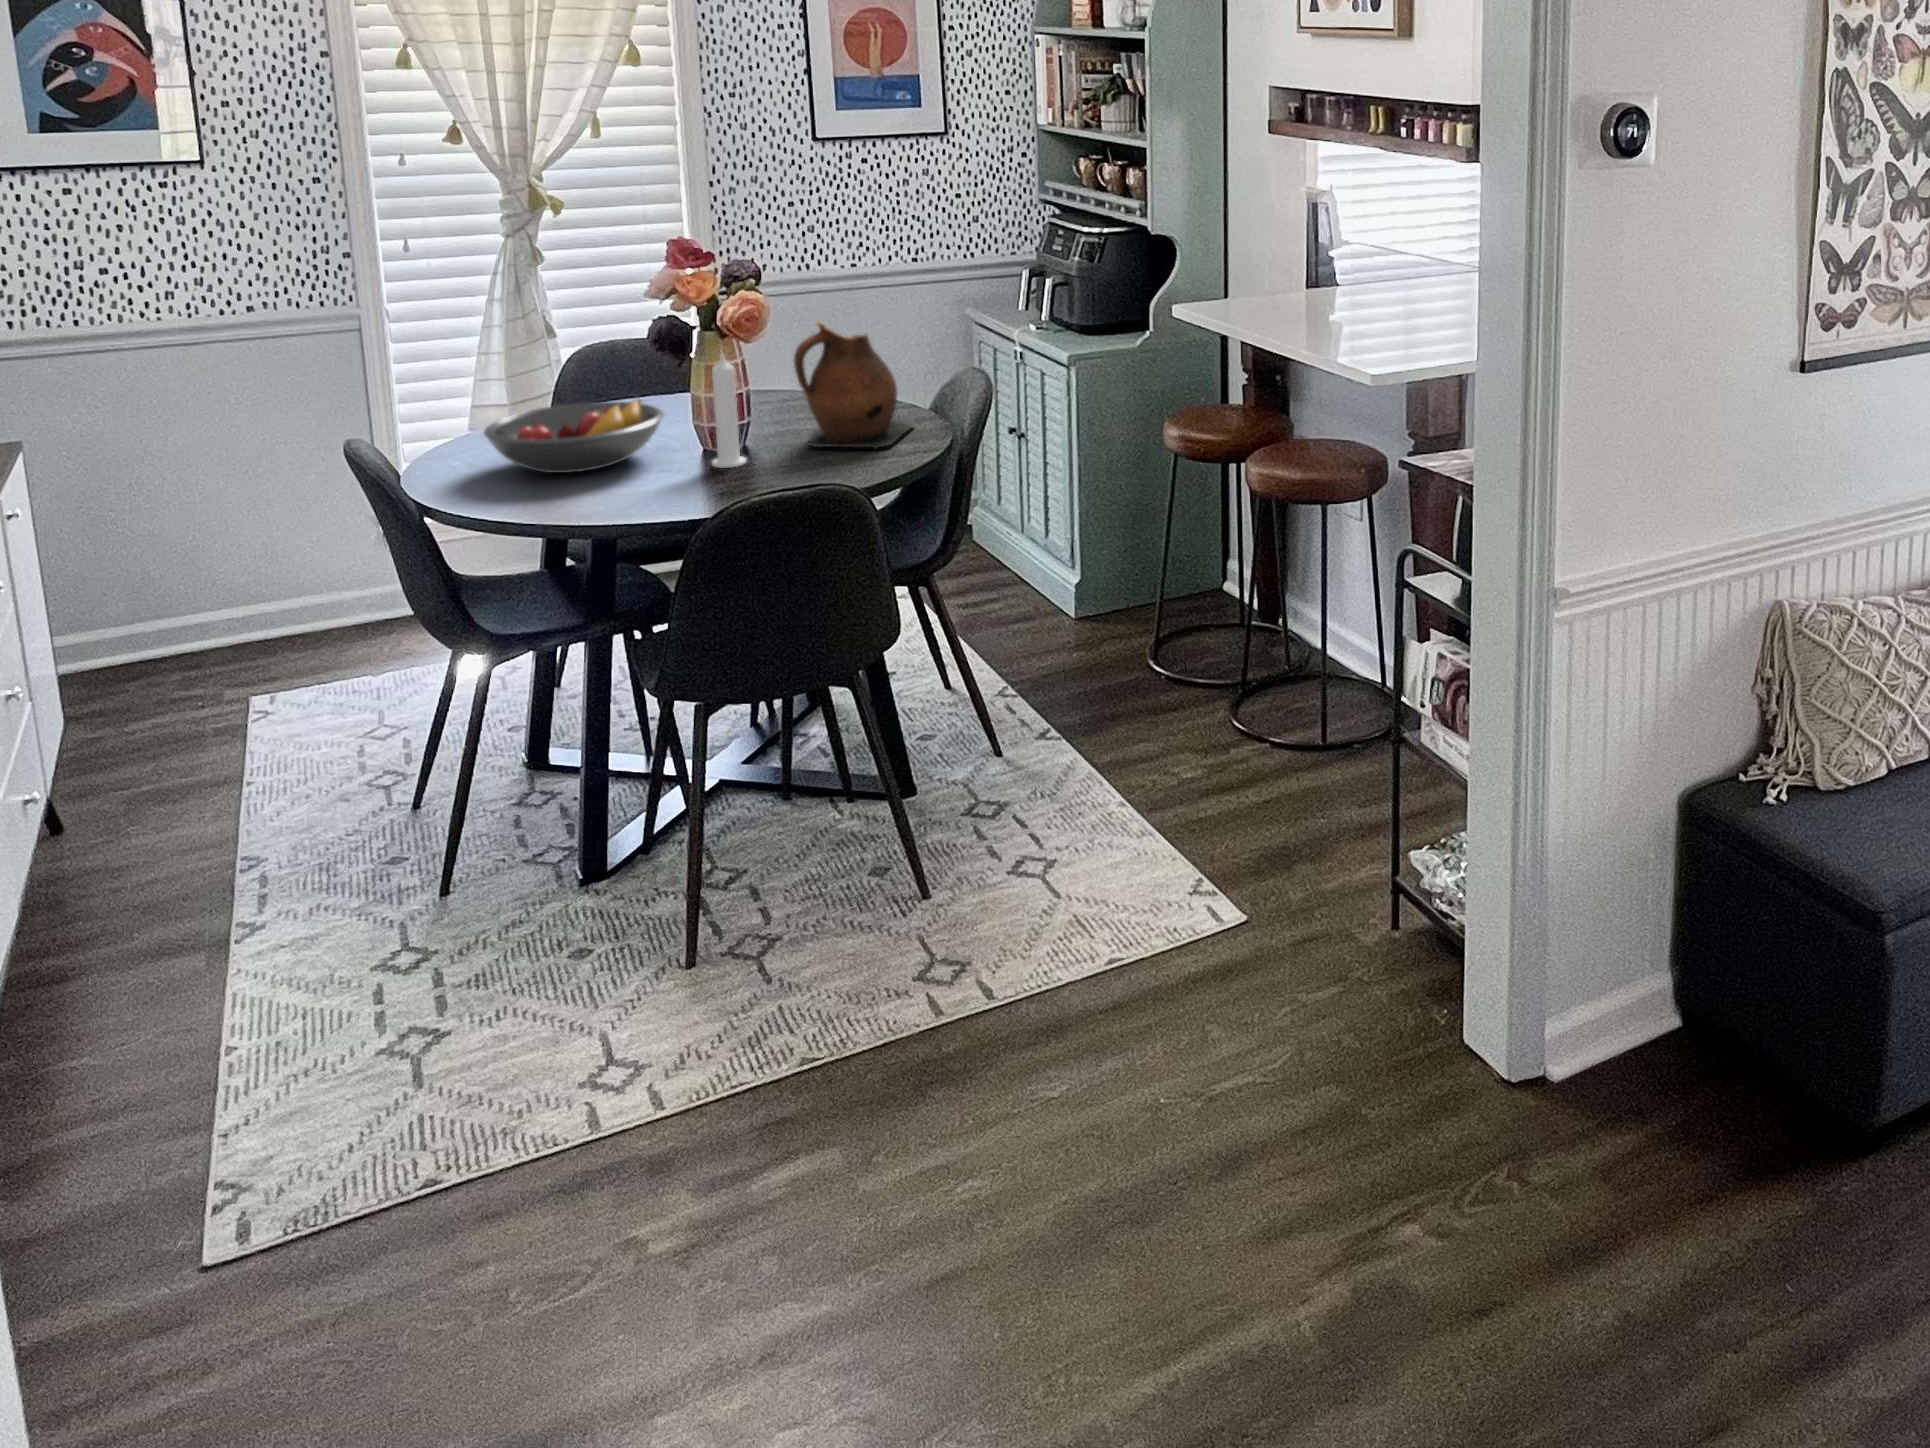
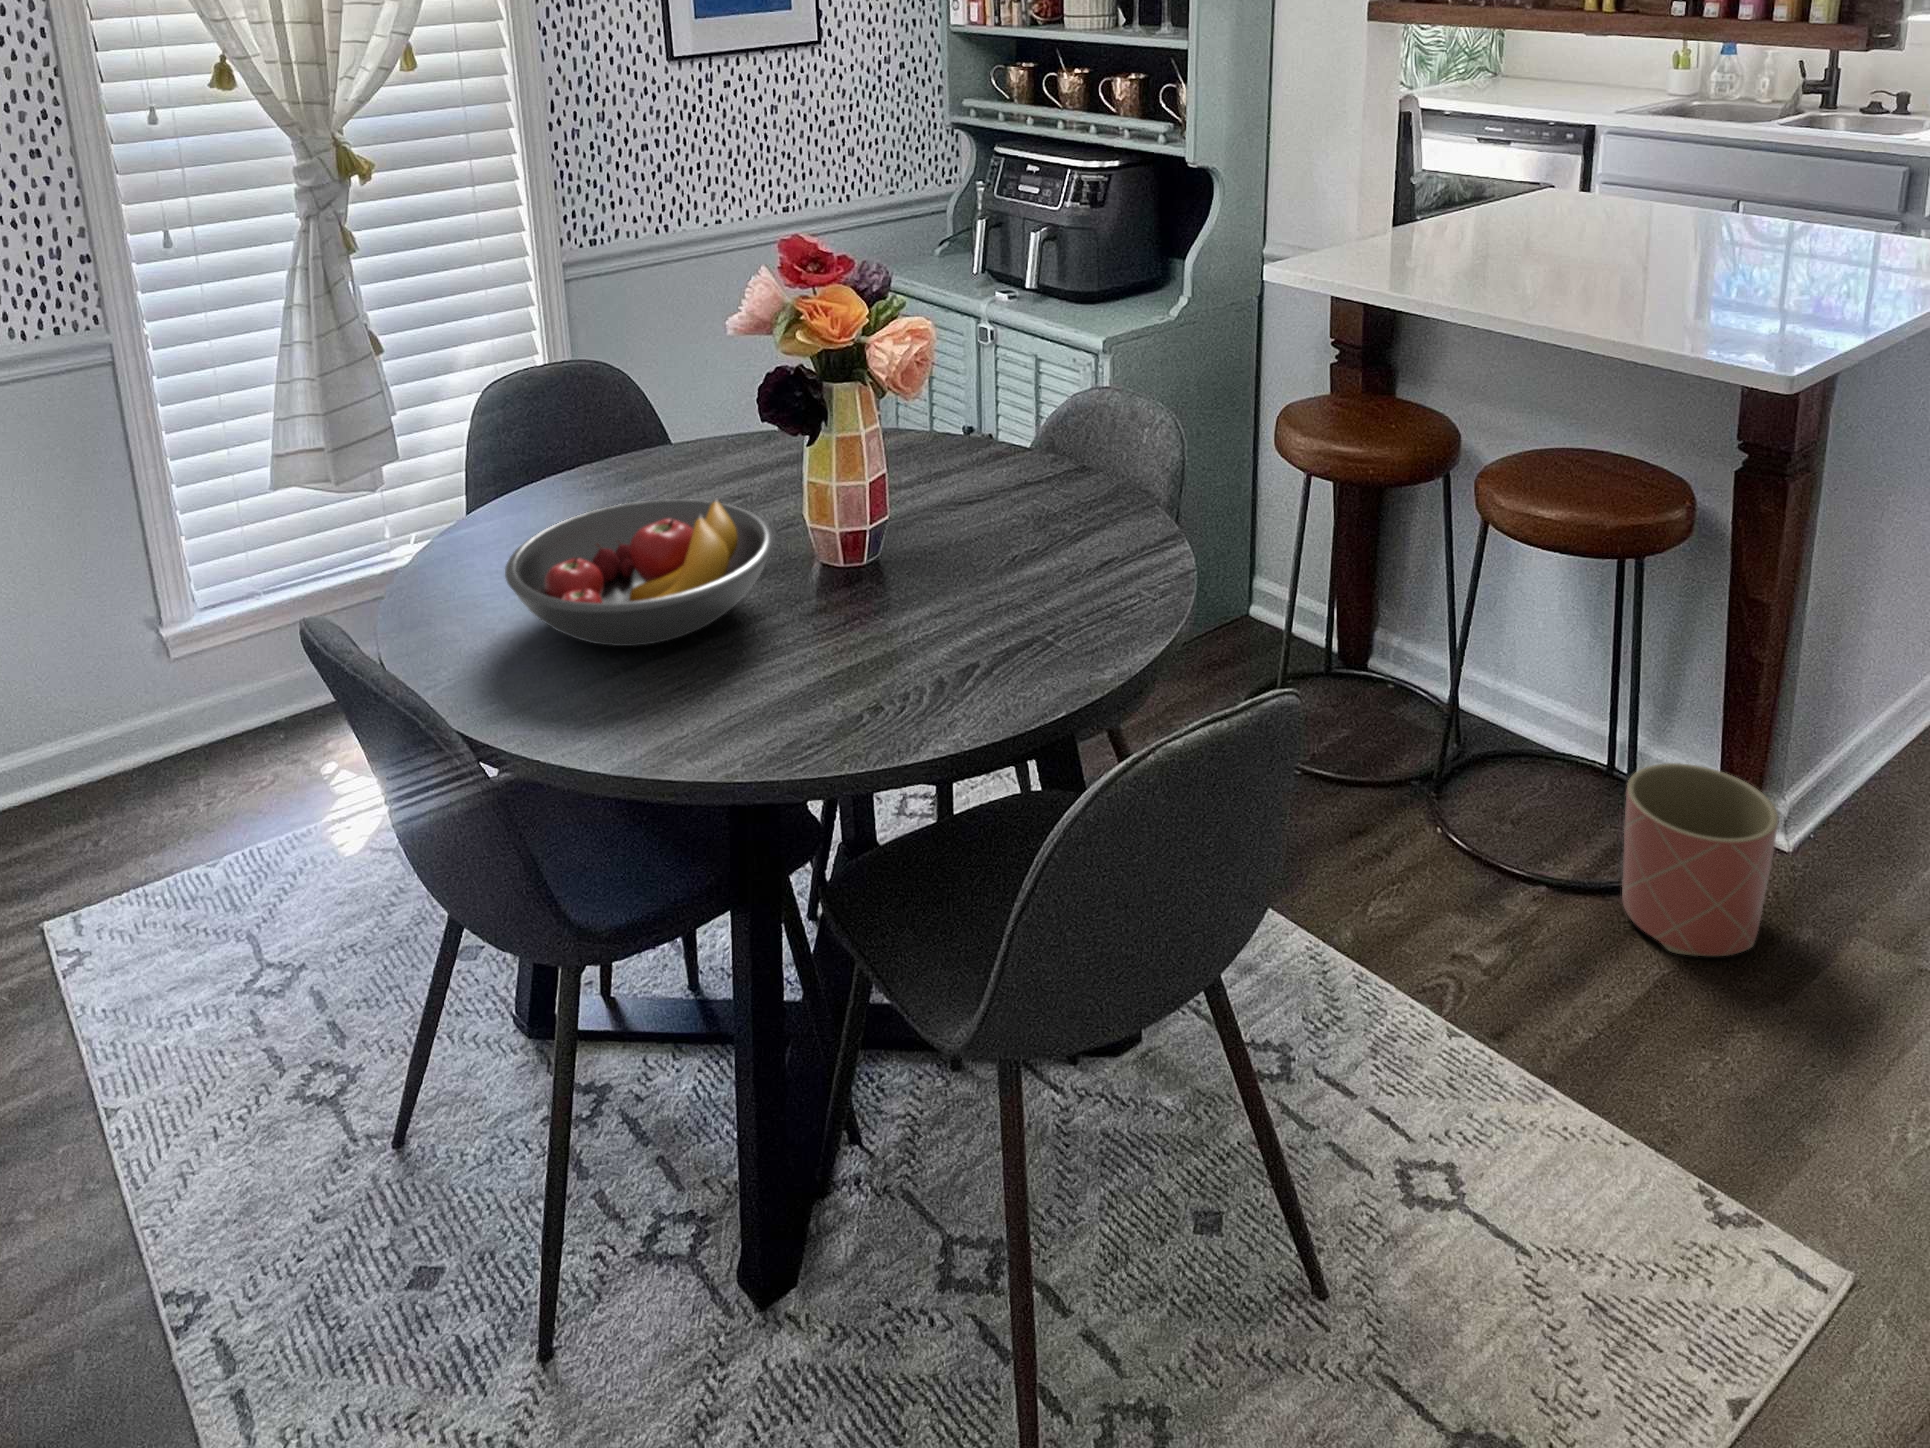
ceramic pitcher: present [794,322,913,449] -> none [946,351,1107,552]
candle: present [712,354,746,468] -> none [865,422,918,610]
planter: none [1296,651,1389,774] -> present [1622,763,1778,956]

